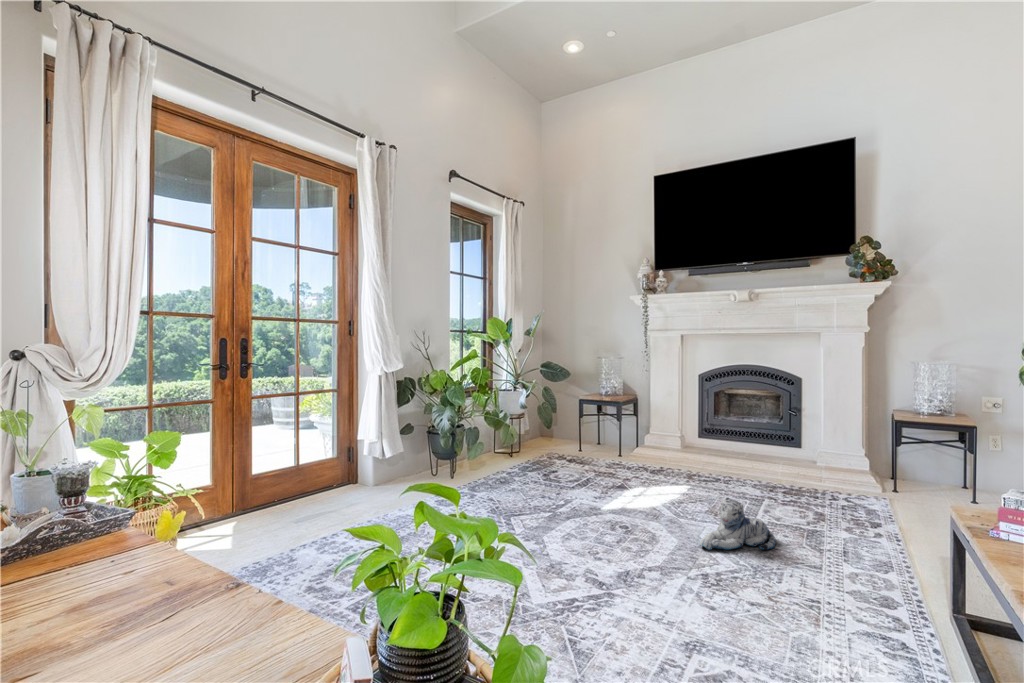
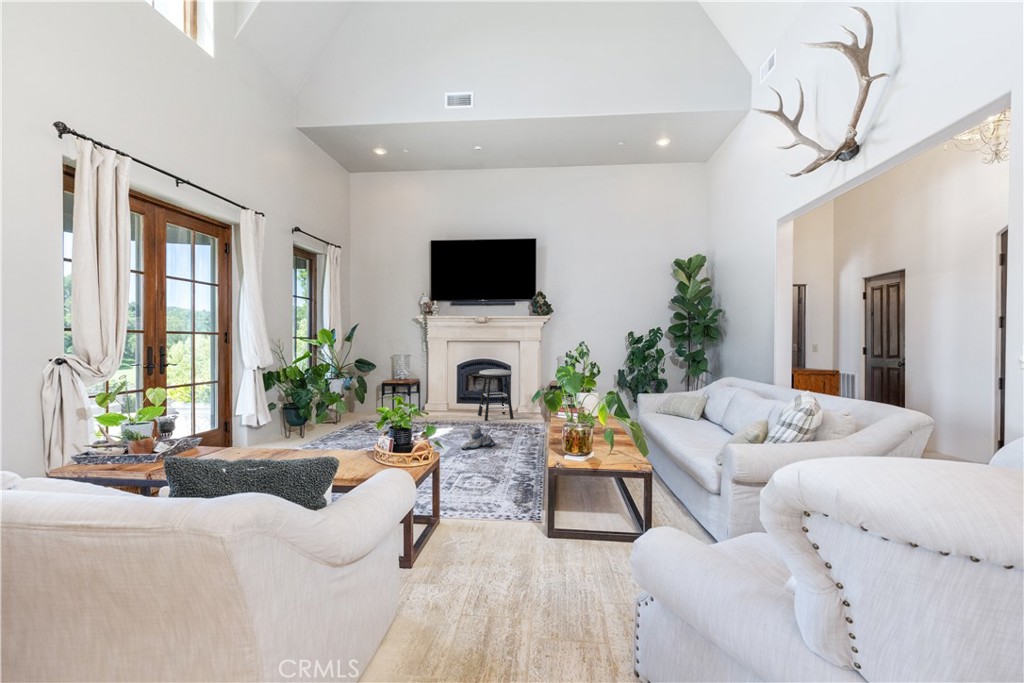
stool: none [736,384,810,477] -> present [478,369,514,420]

